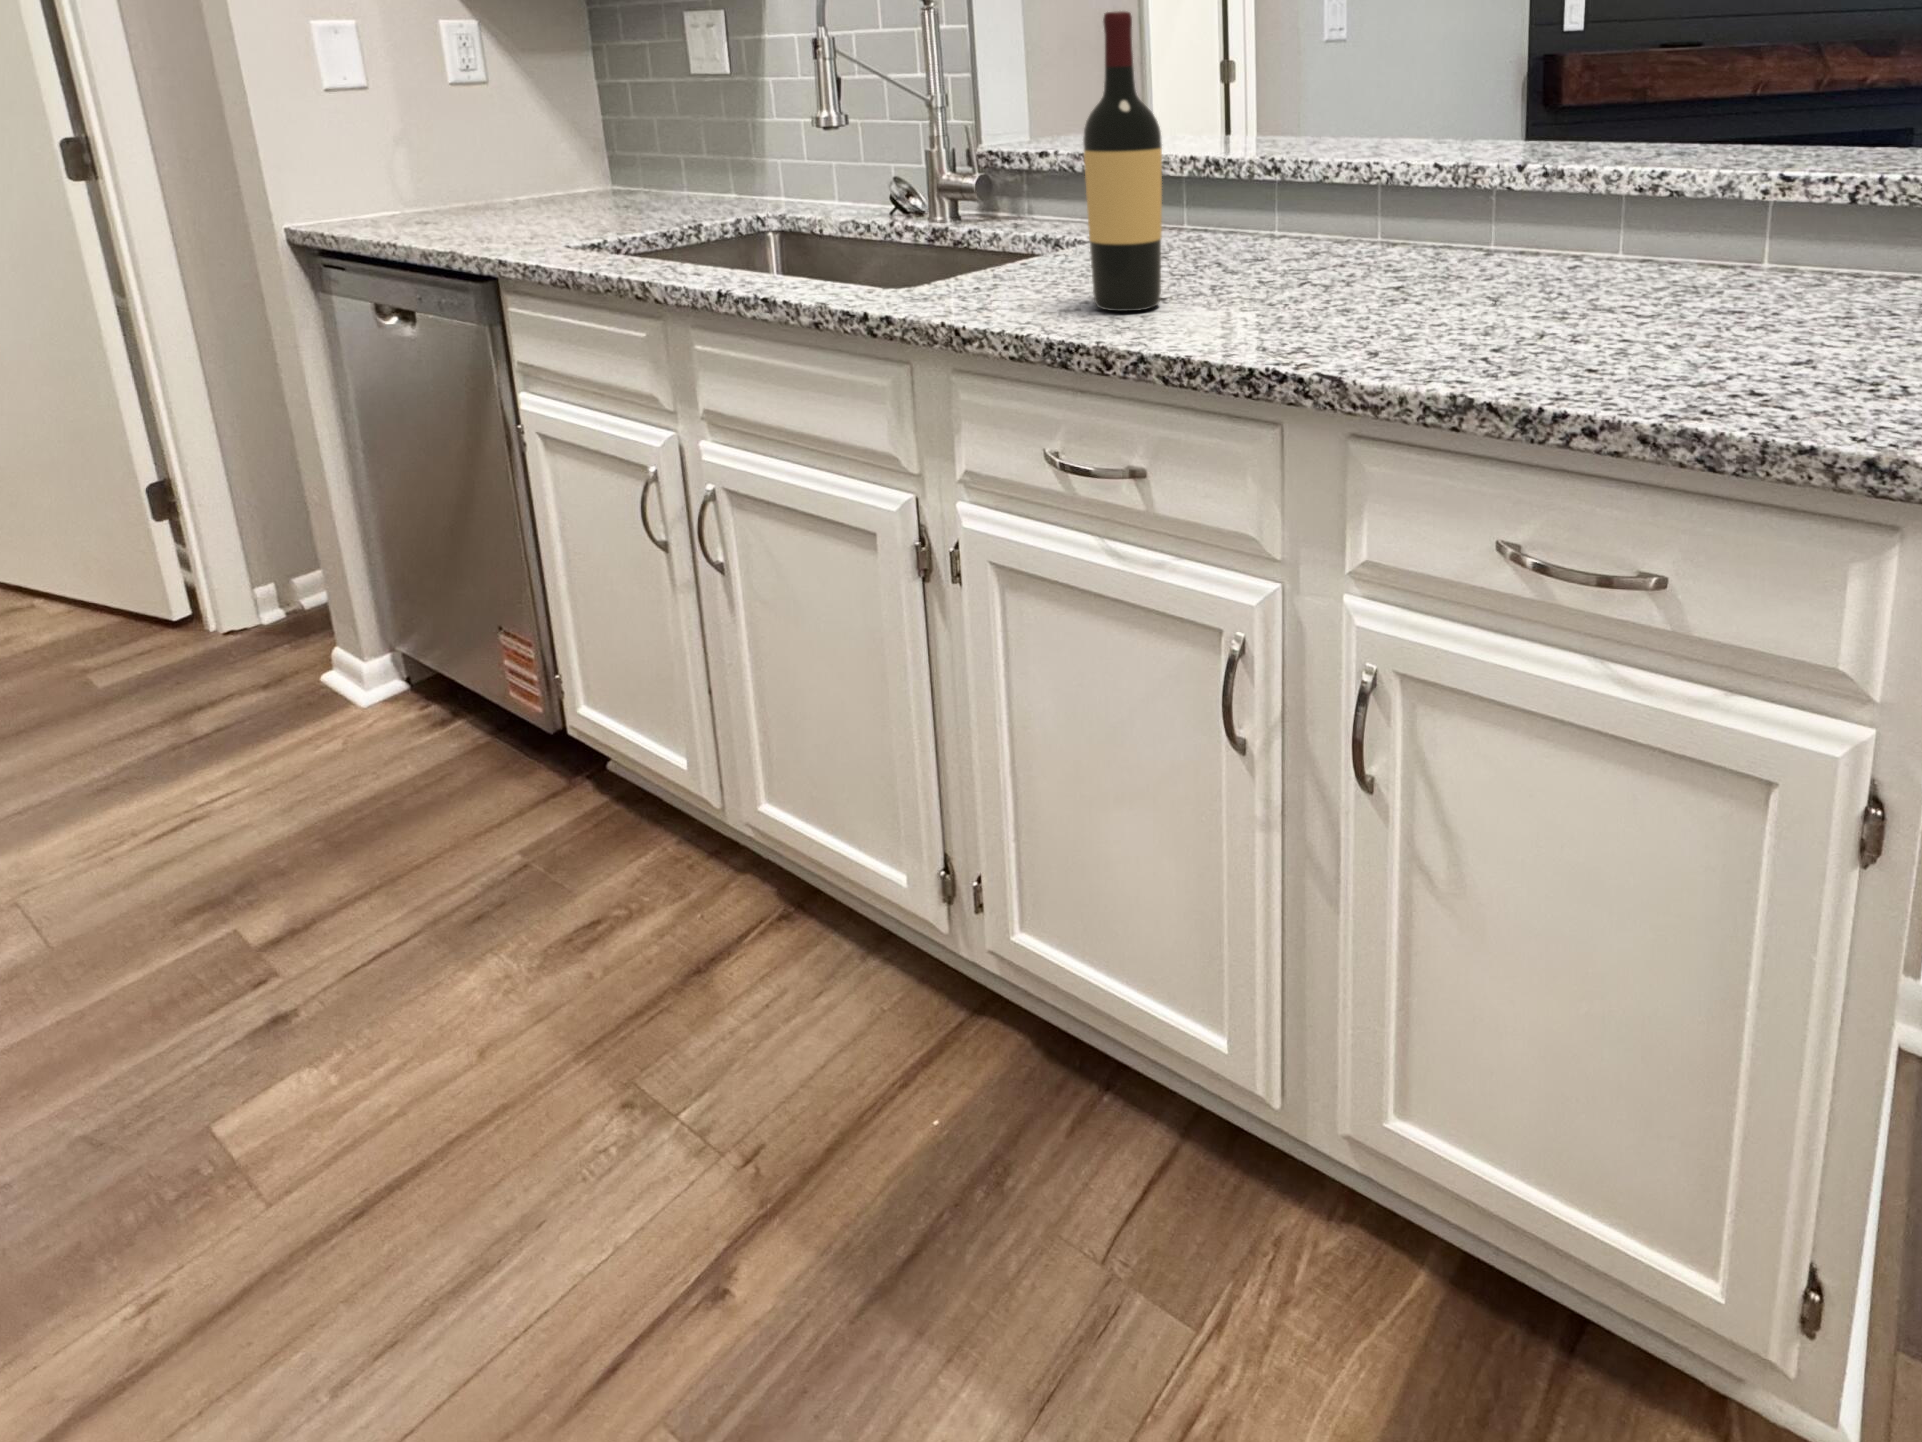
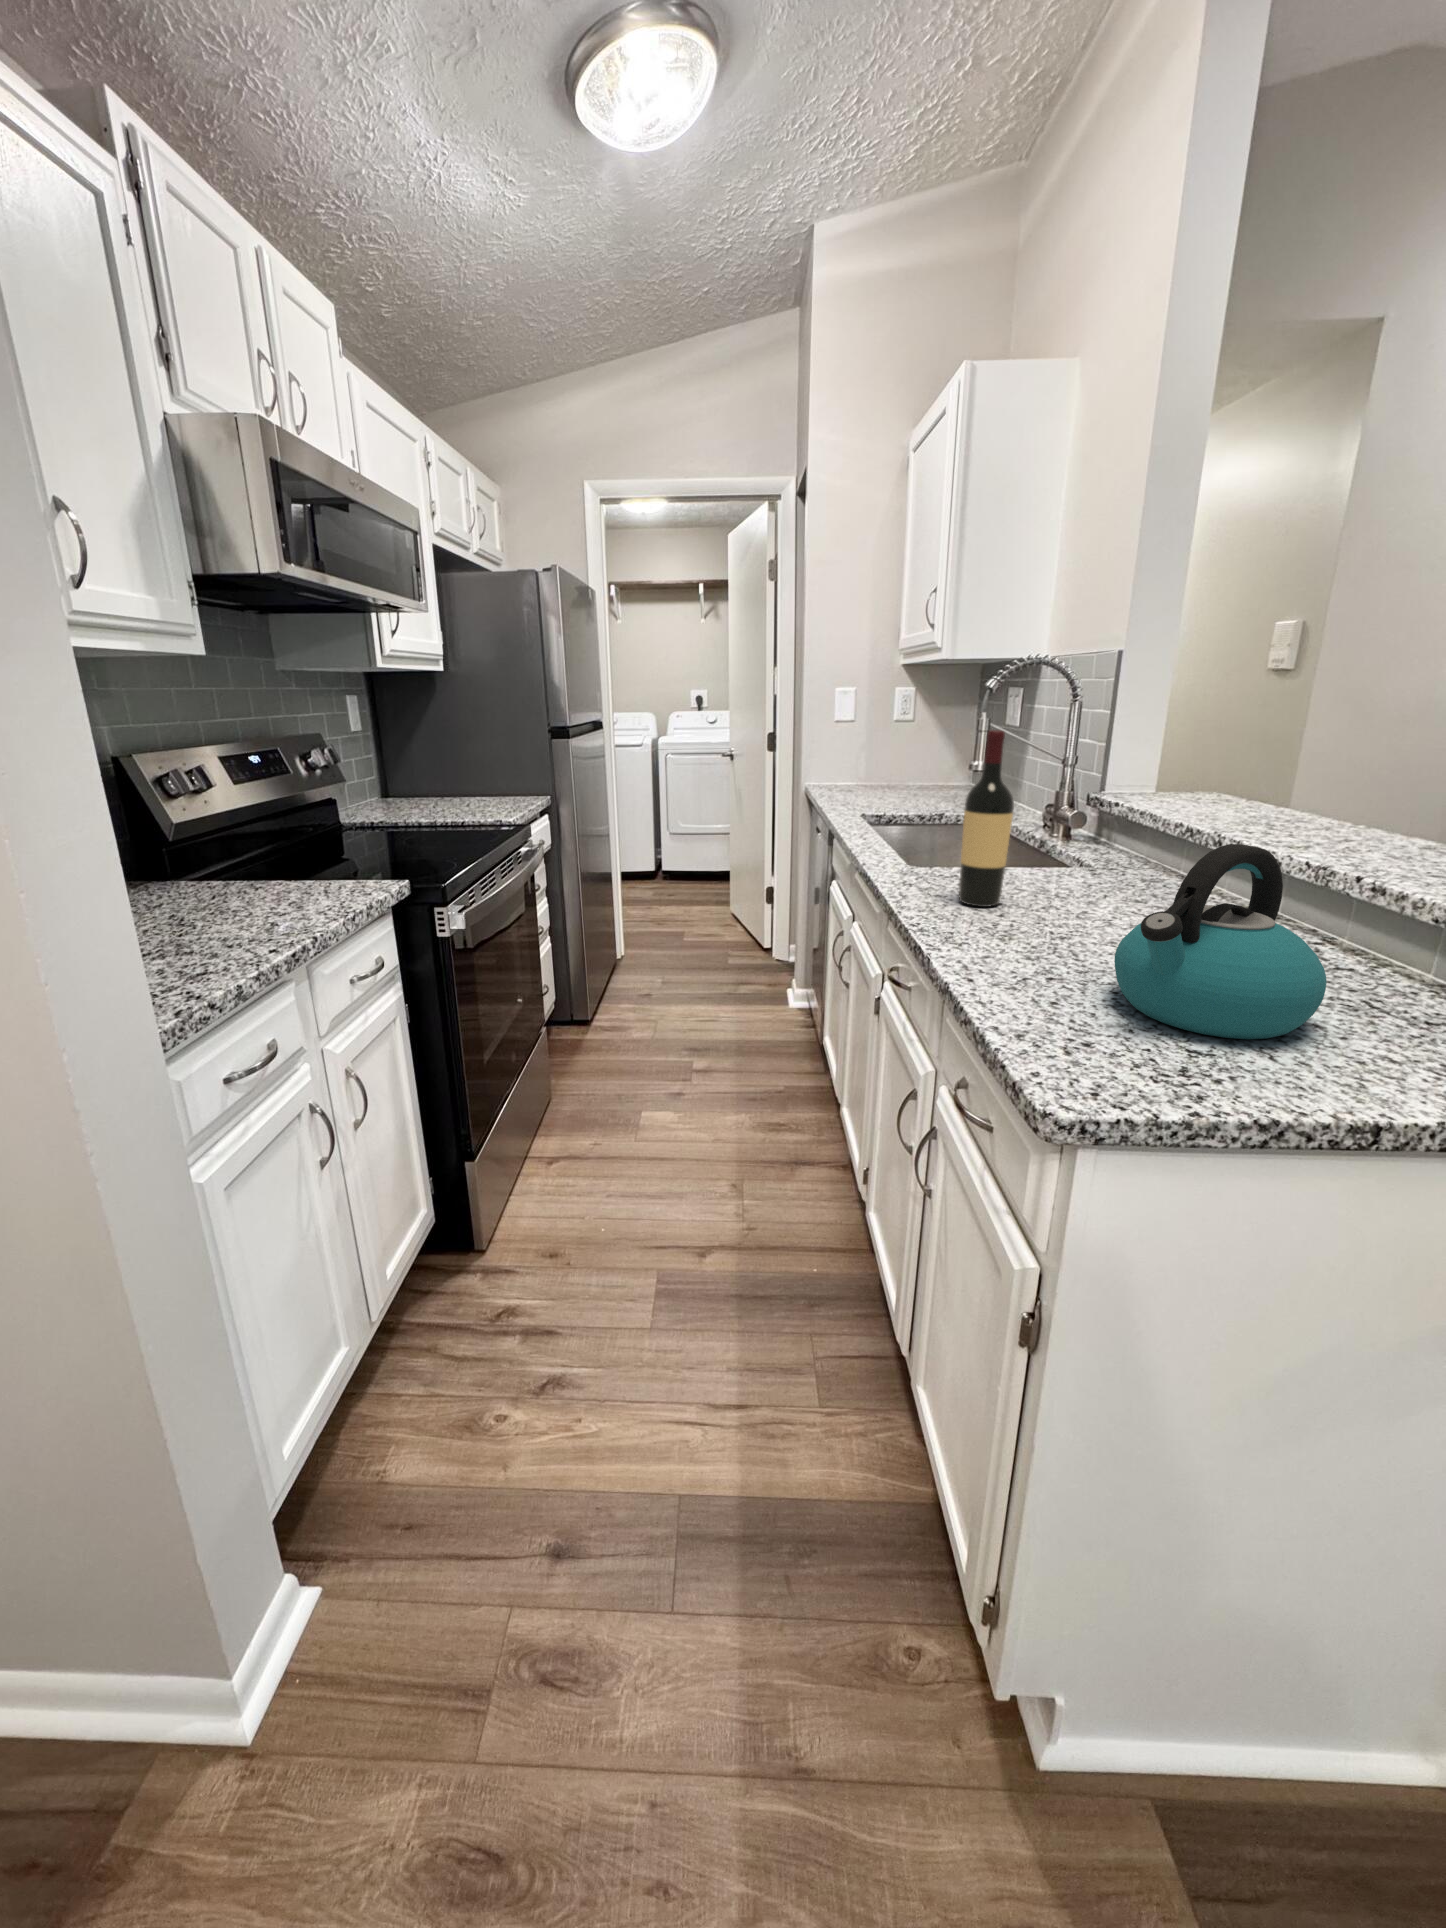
kettle: none [1539,104,1800,352] -> present [1114,844,1327,1039]

